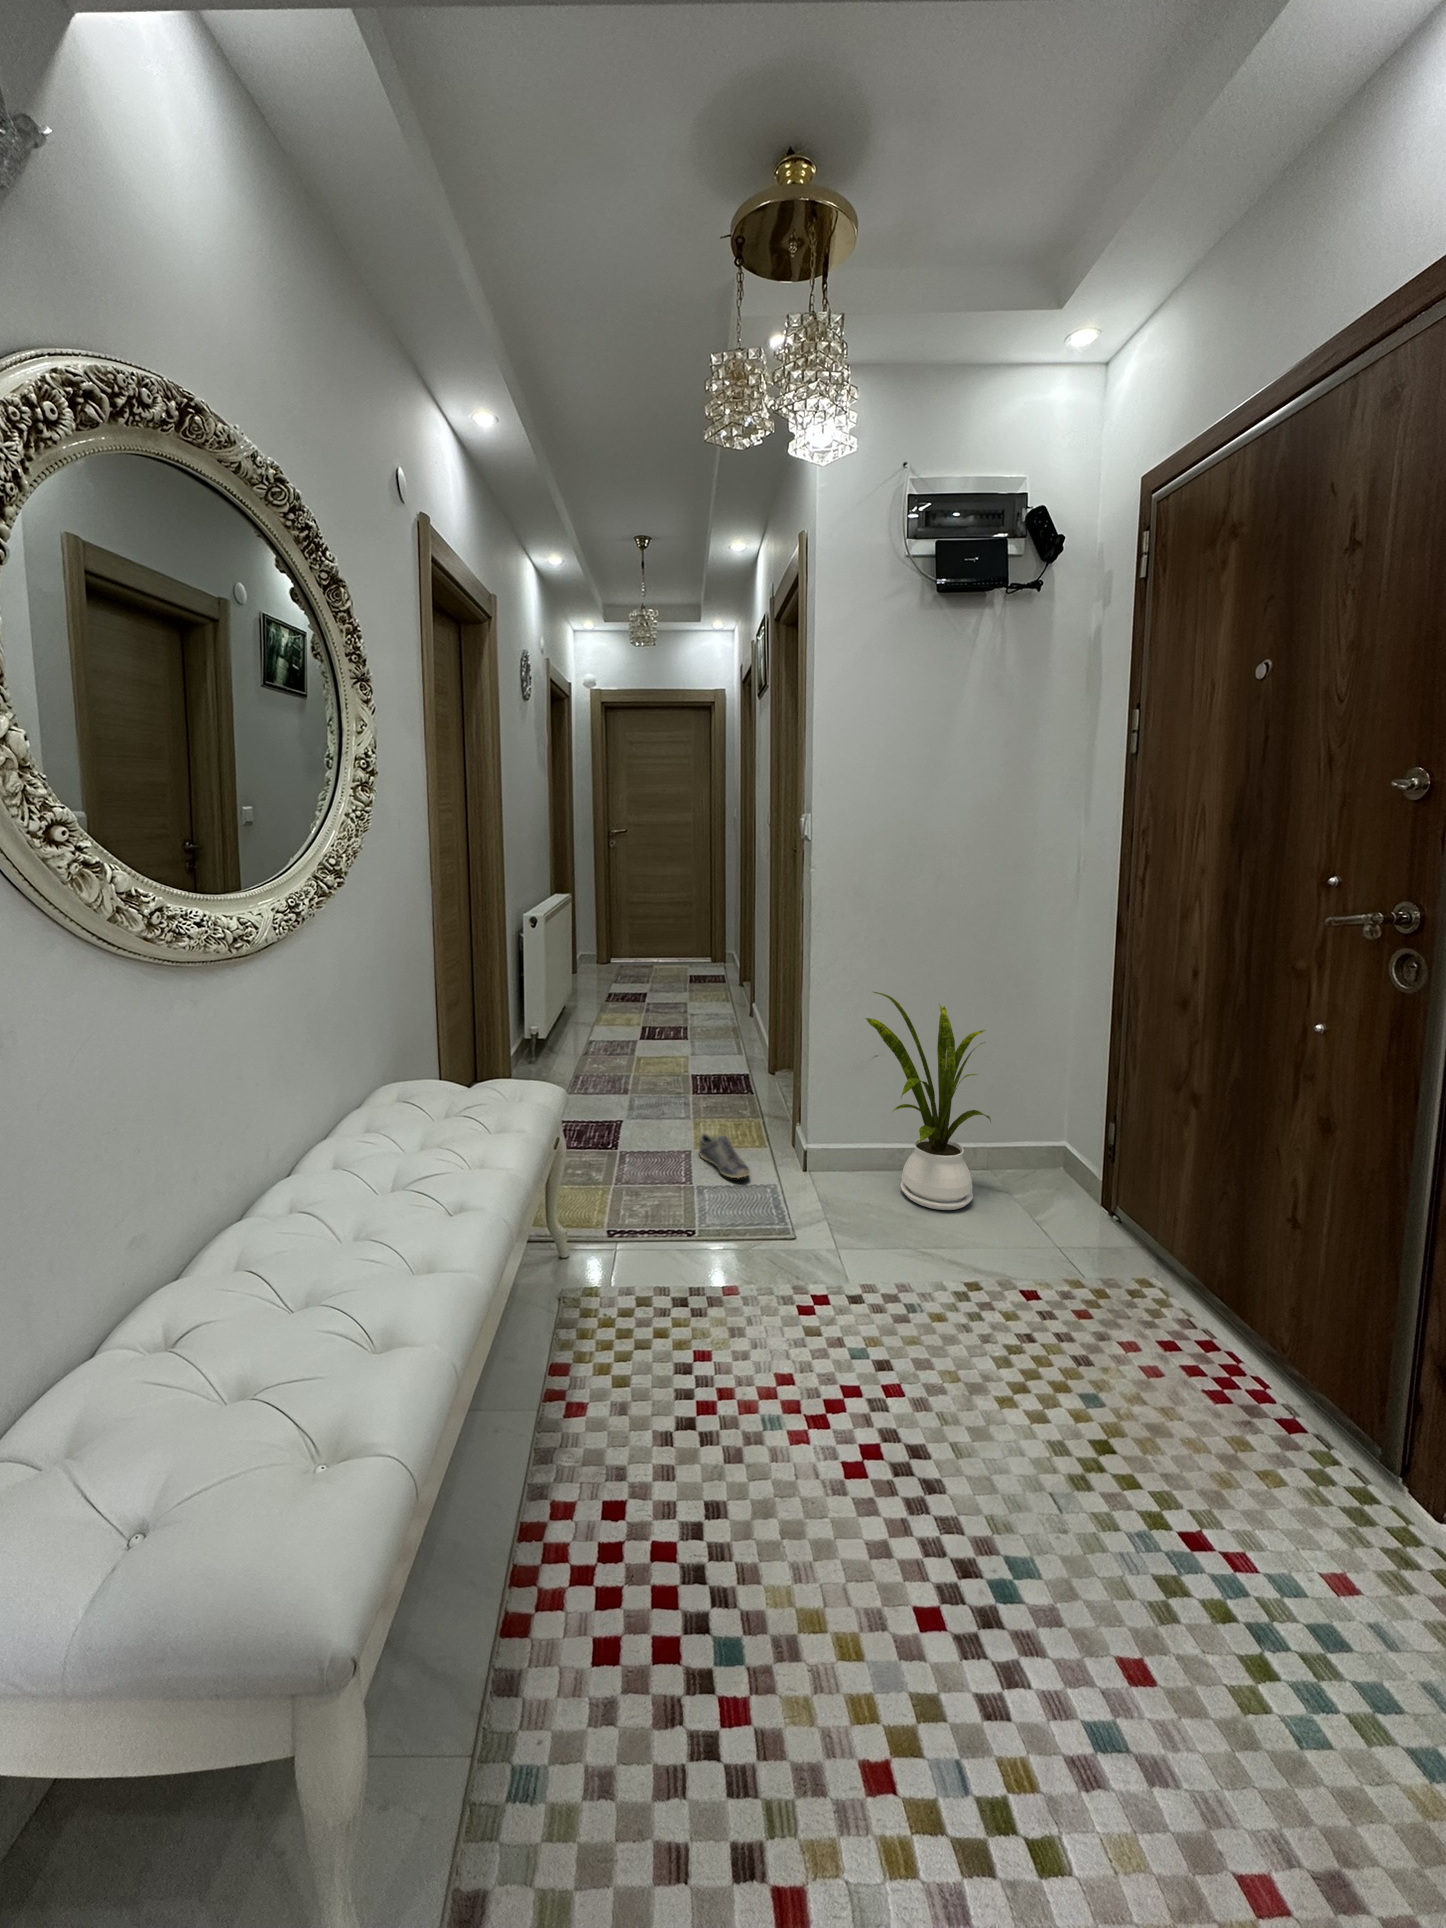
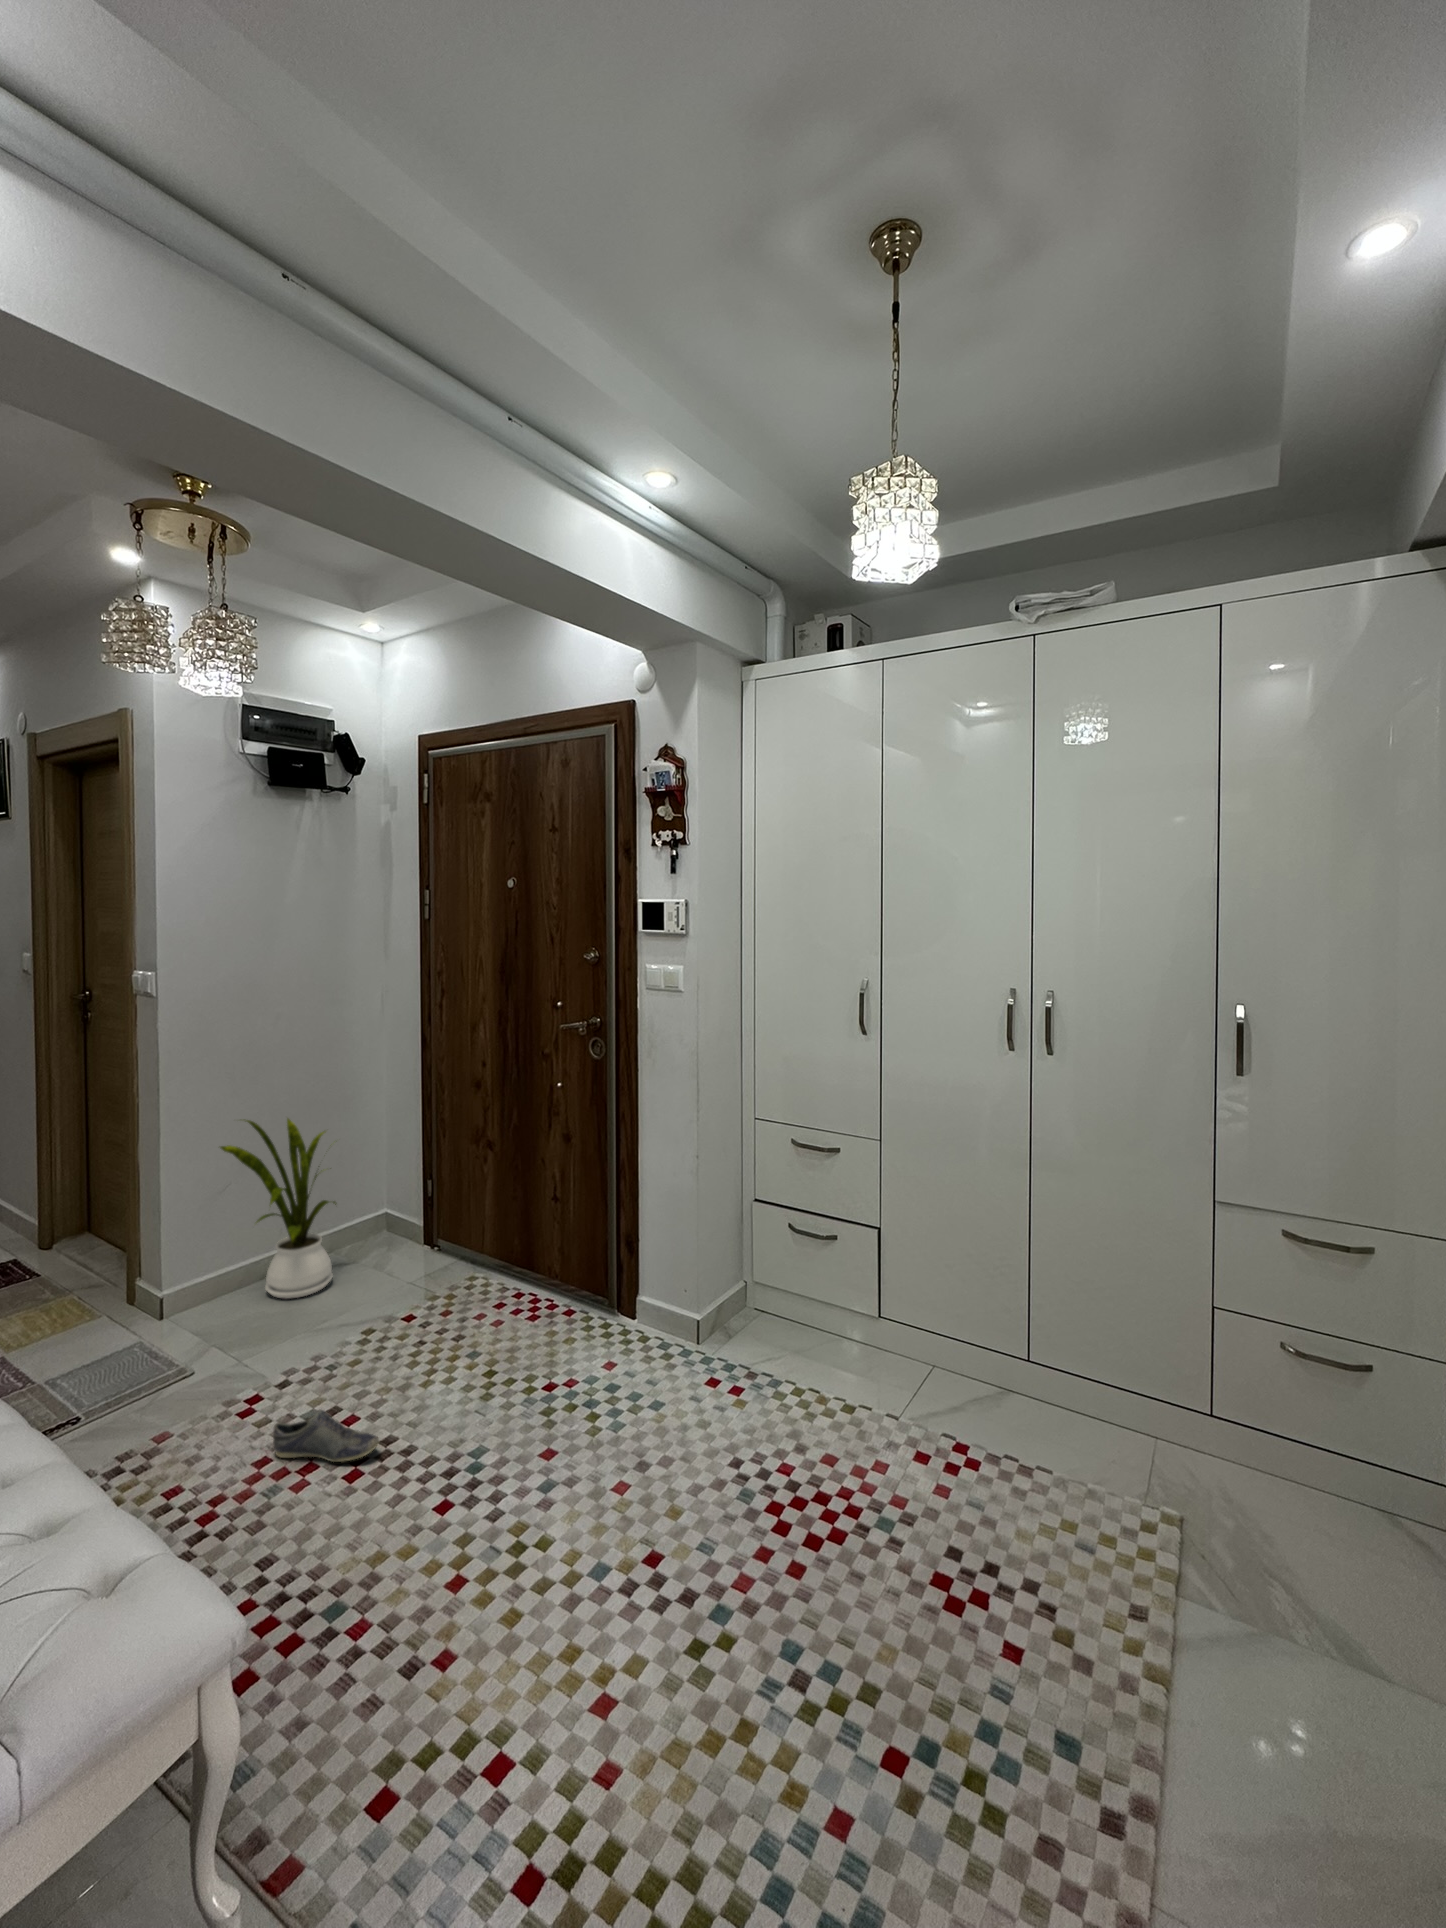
shoe: present [700,1134,750,1178] -> present [273,1409,379,1462]

